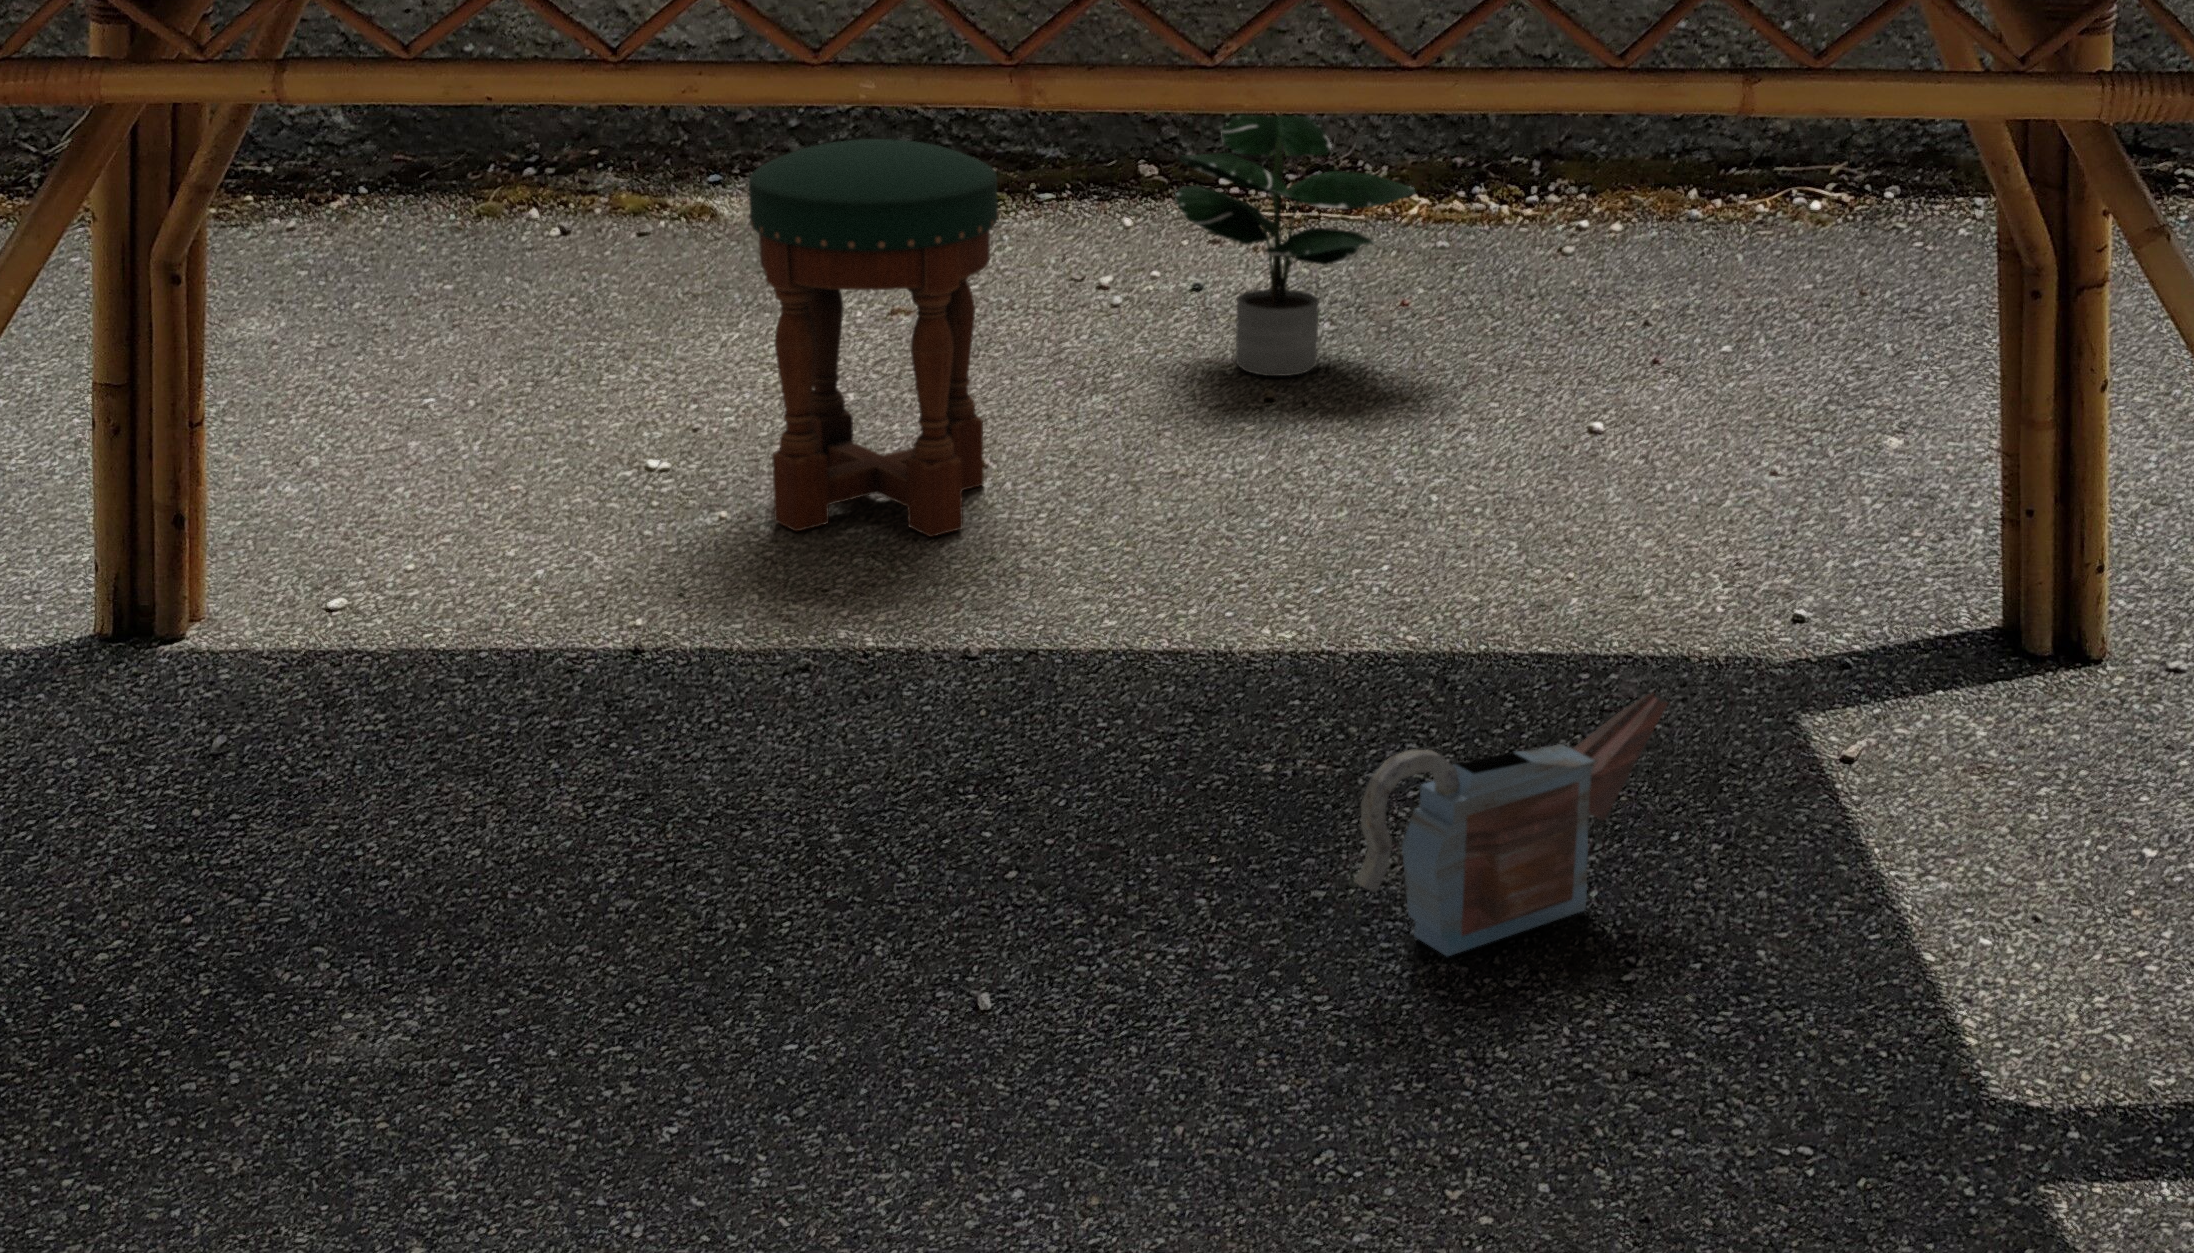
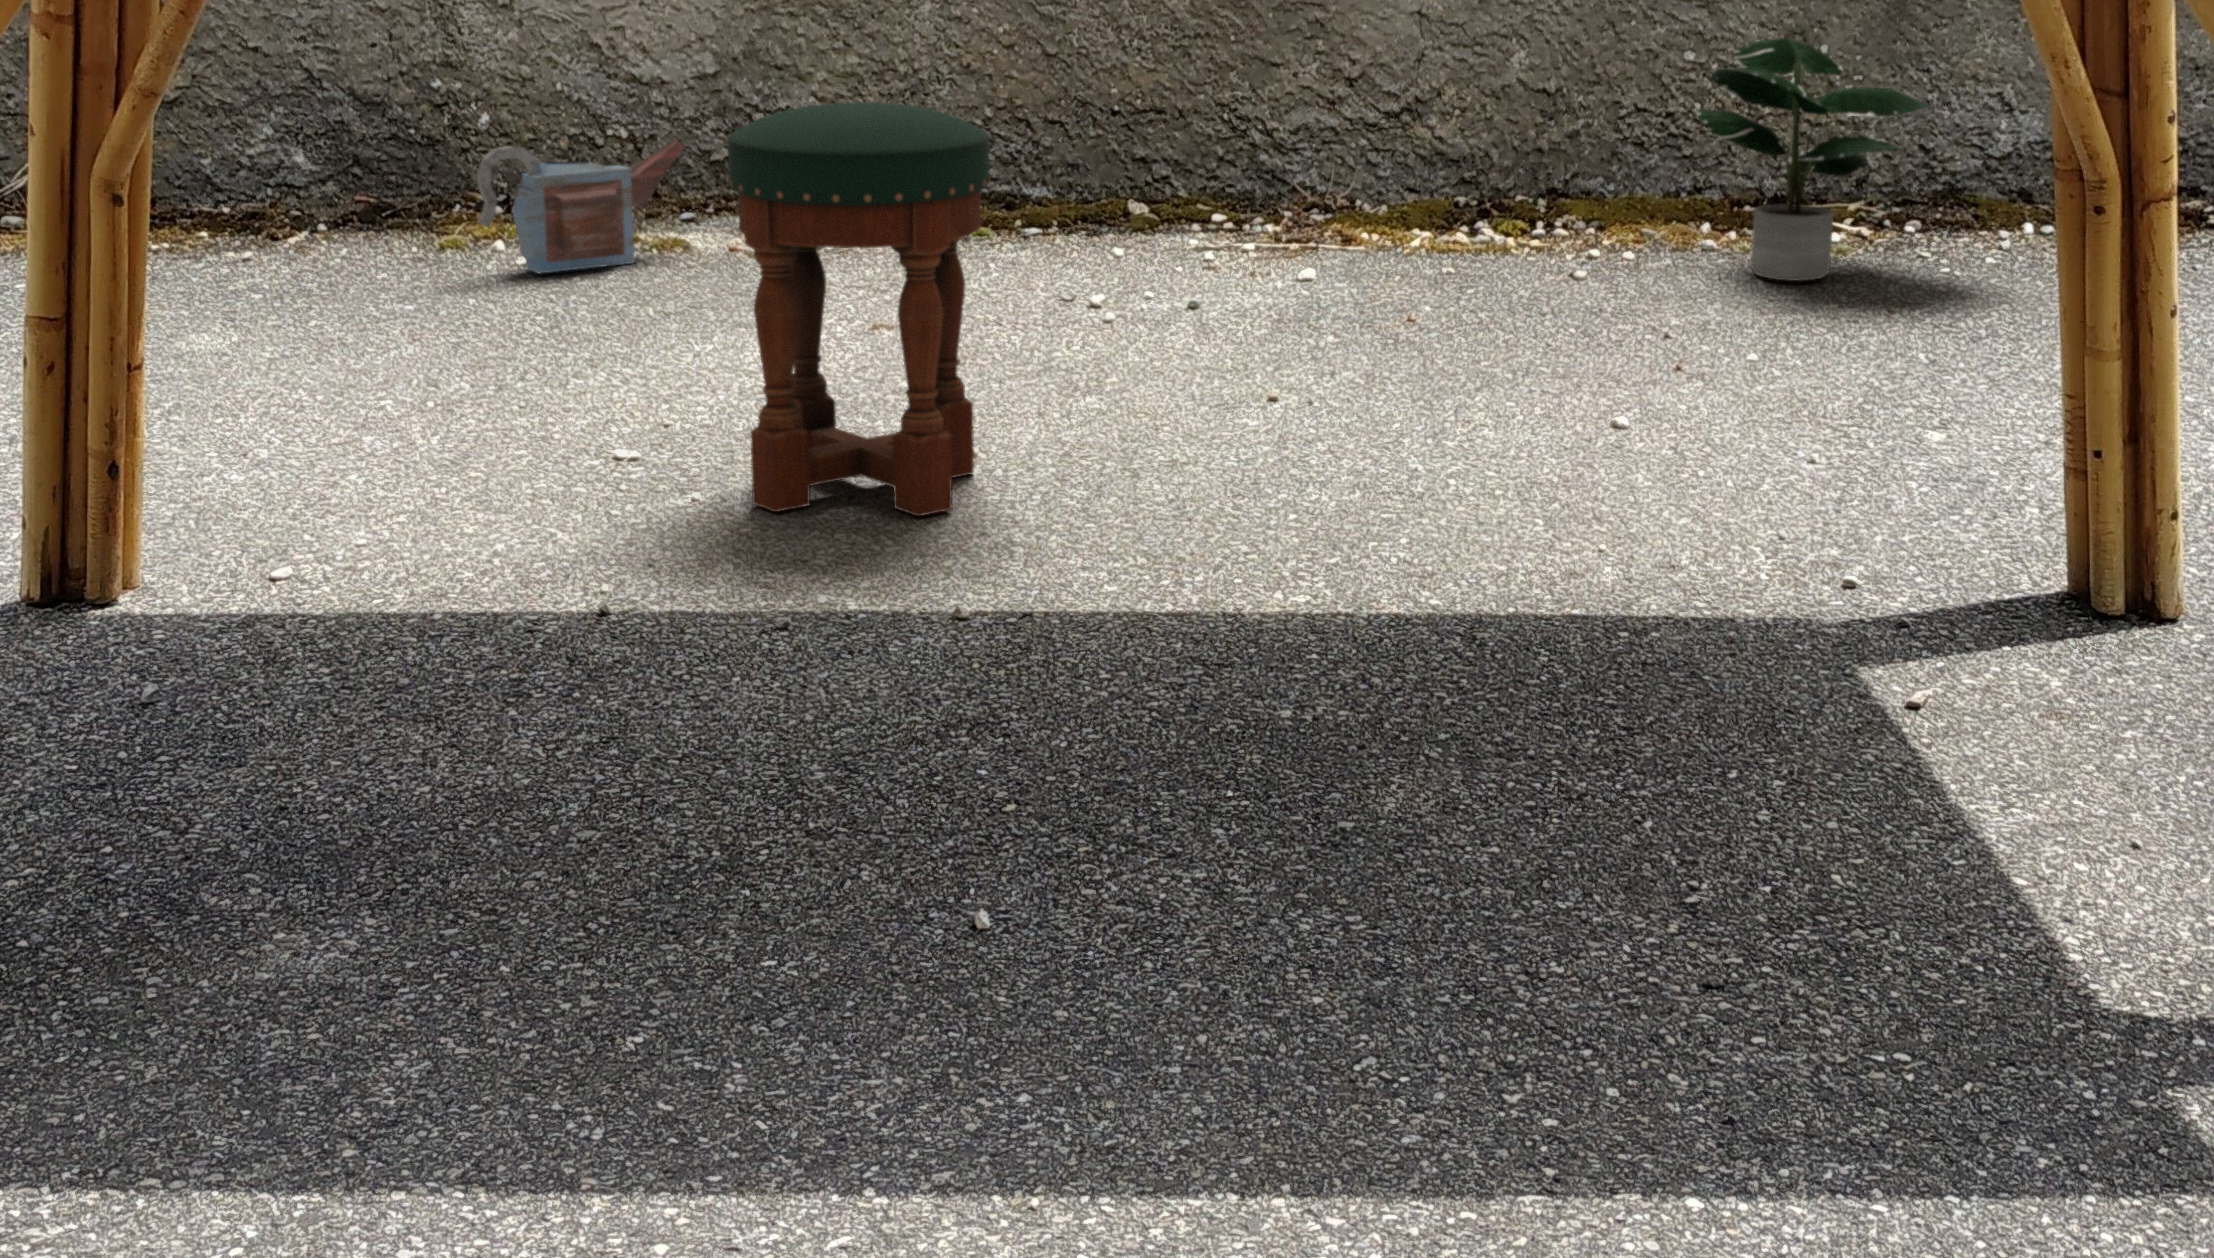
potted plant: present [1176,115,1415,376] -> present [1697,38,1930,281]
watering can: present [1355,692,1668,956] -> present [477,139,686,273]

